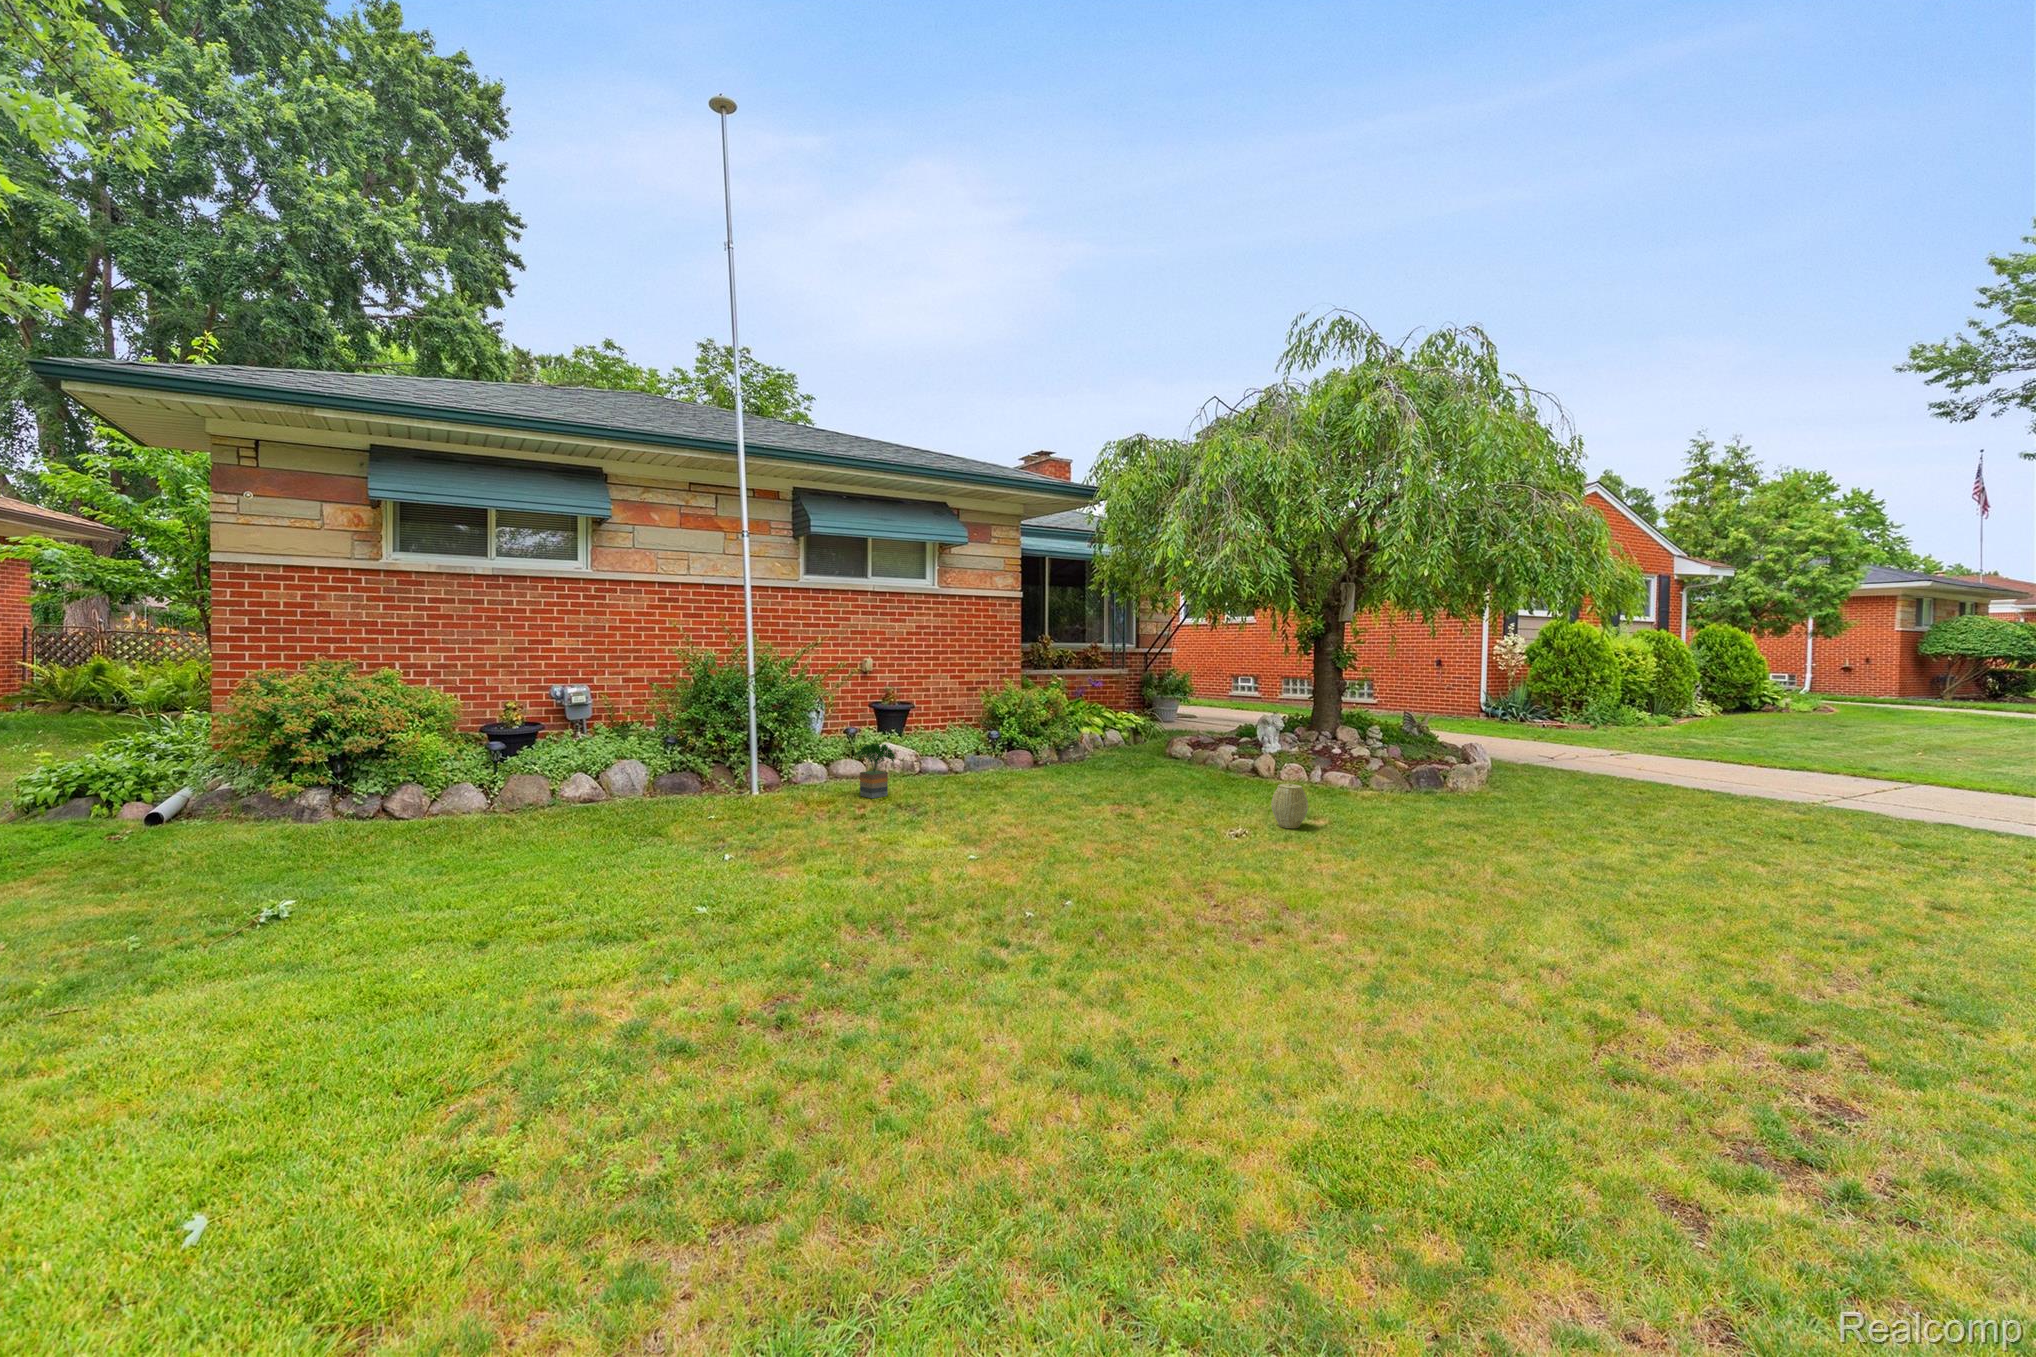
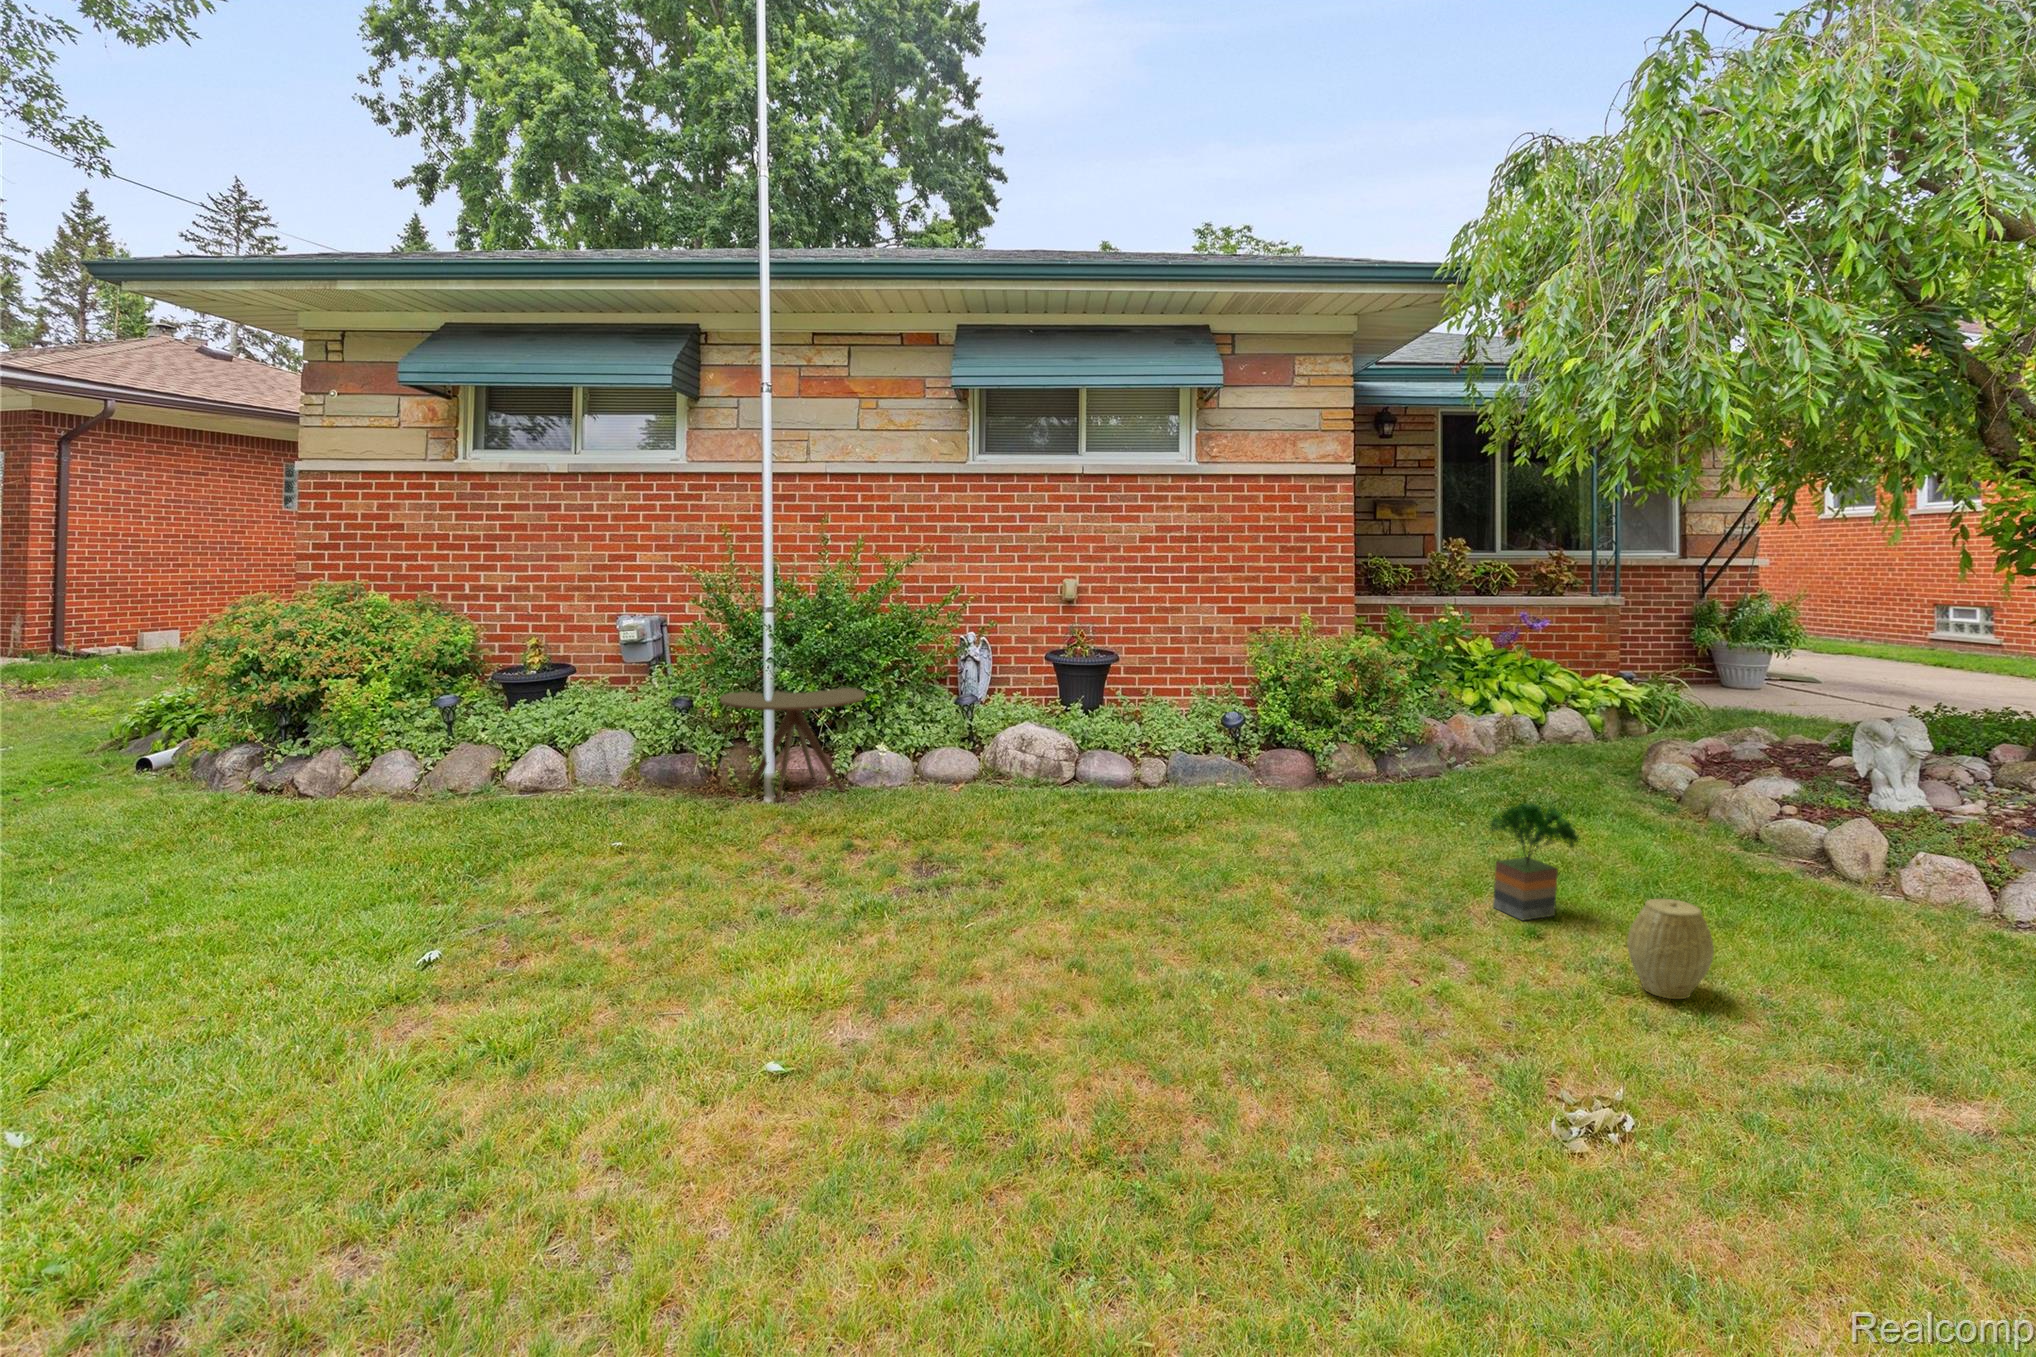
round table: none [677,725,781,803] -> present [720,686,866,802]
potted tree: present [856,744,896,798] -> present [1489,803,1580,921]

